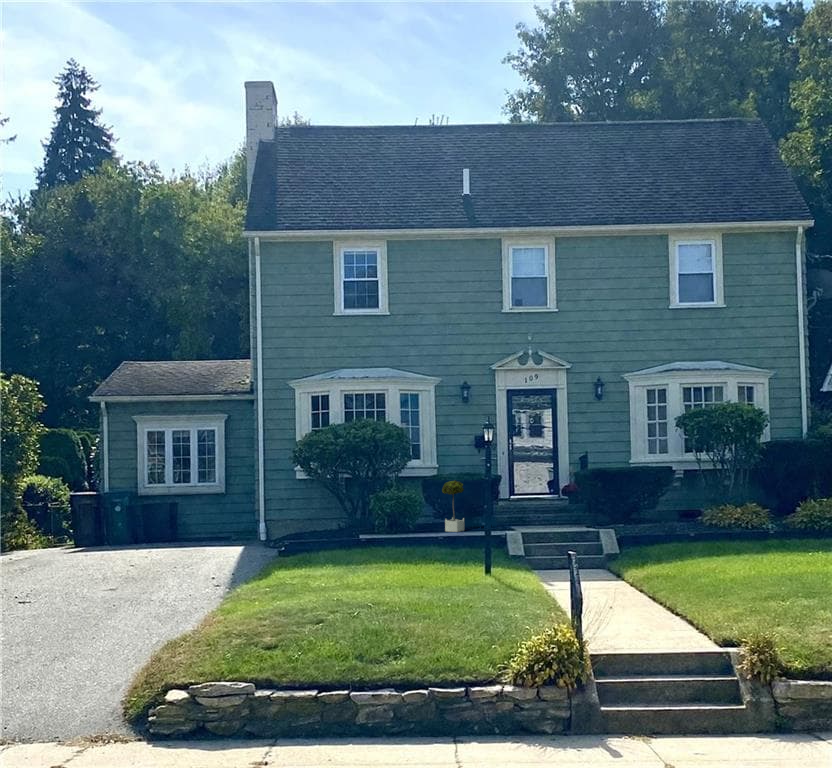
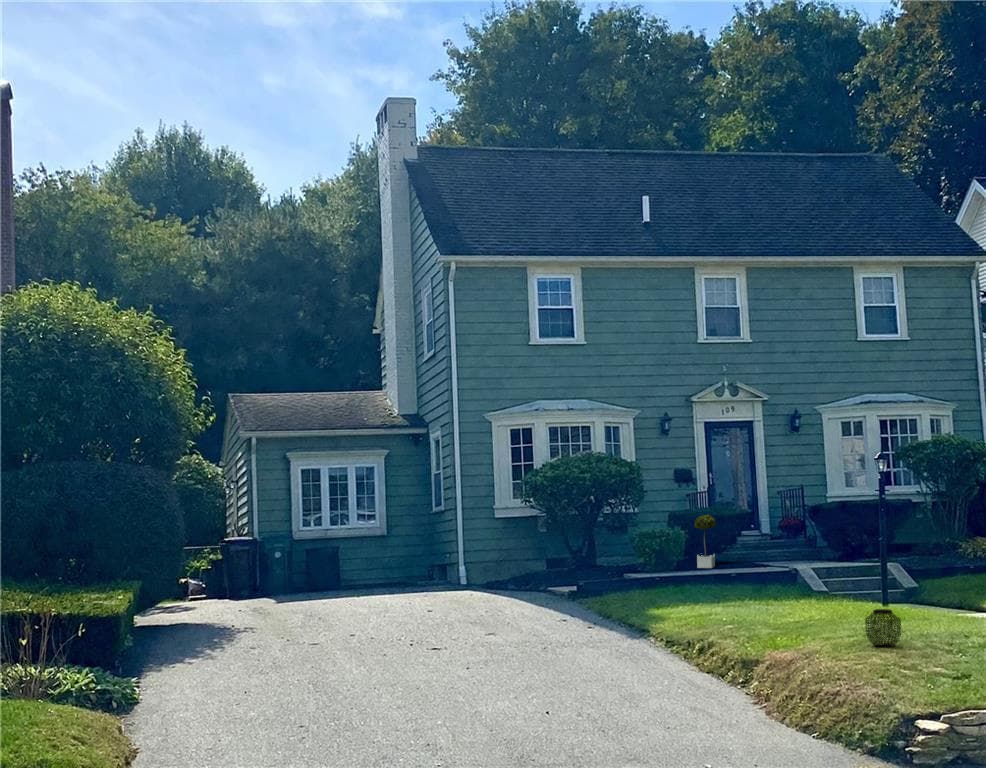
woven basket: none [339,585,373,623] -> present [865,609,901,647]

